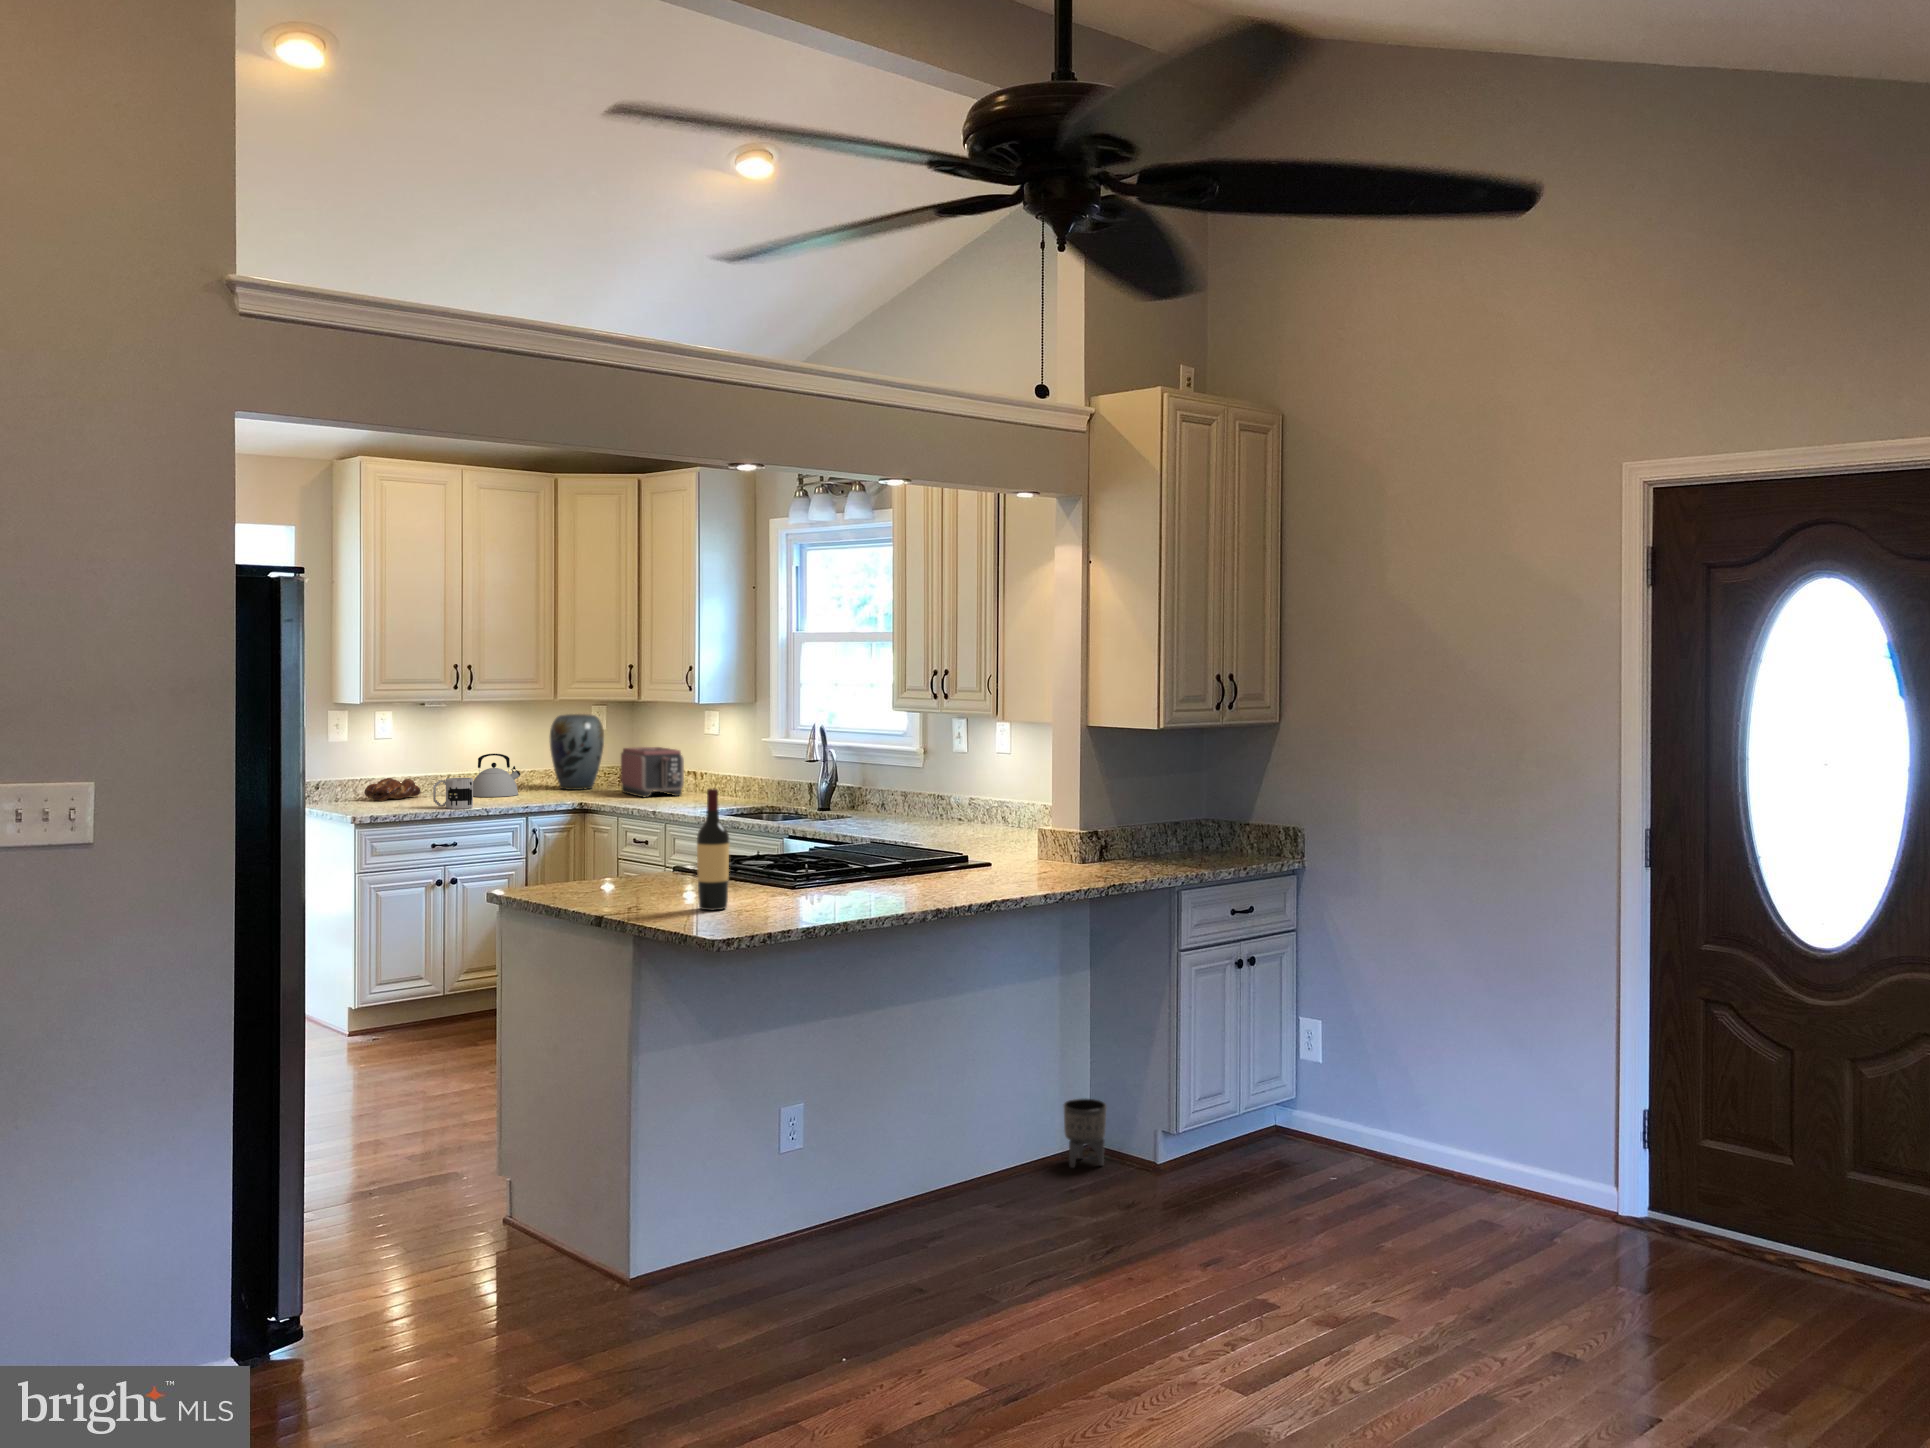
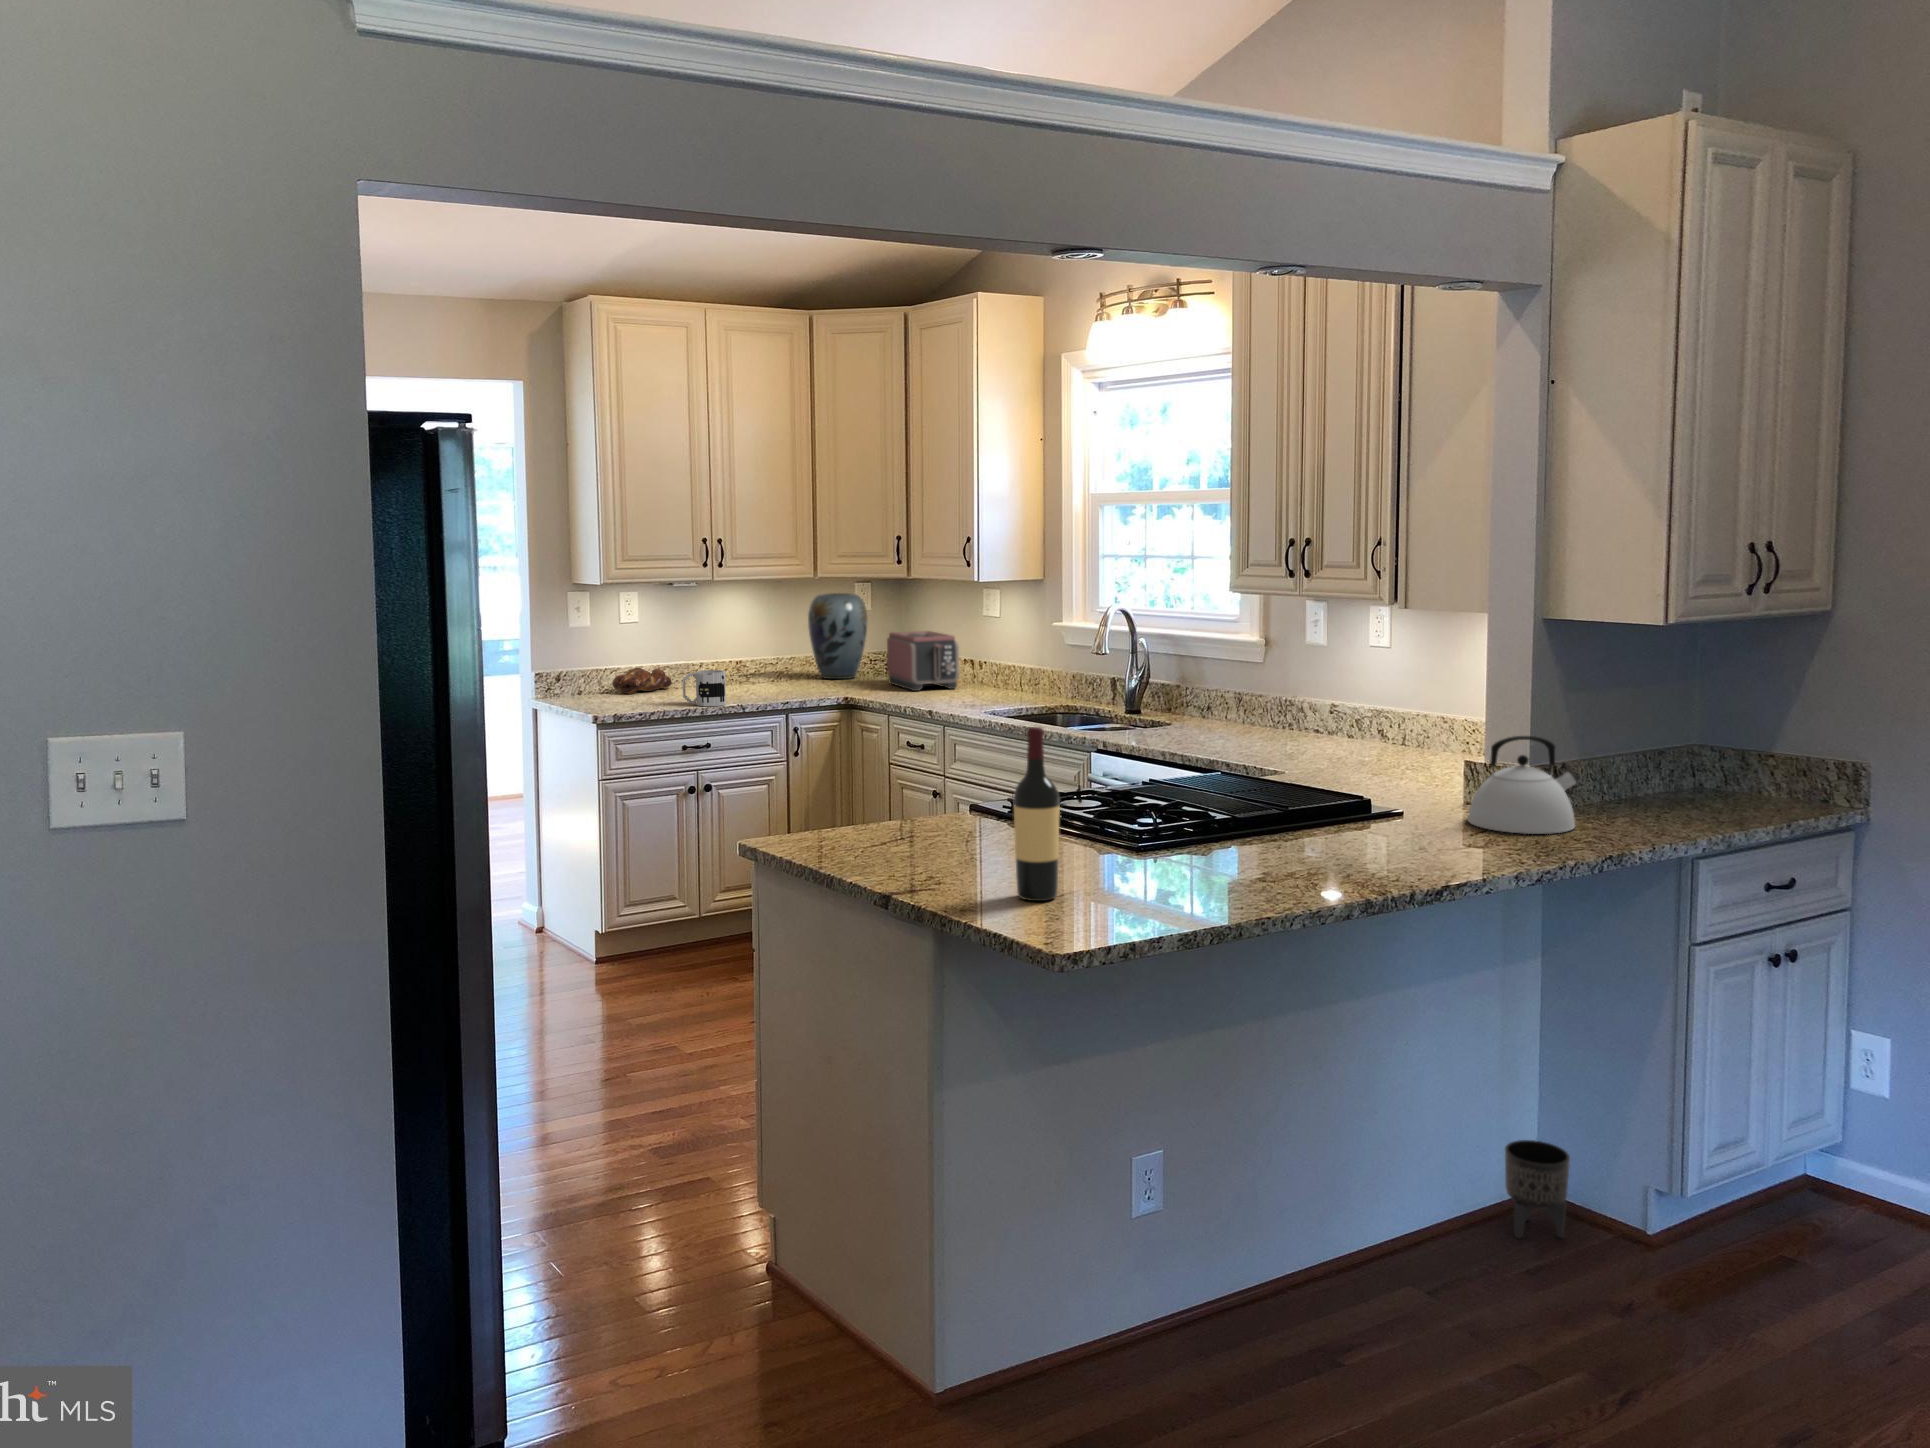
kettle: present [473,754,521,797] -> present [1468,736,1577,834]

